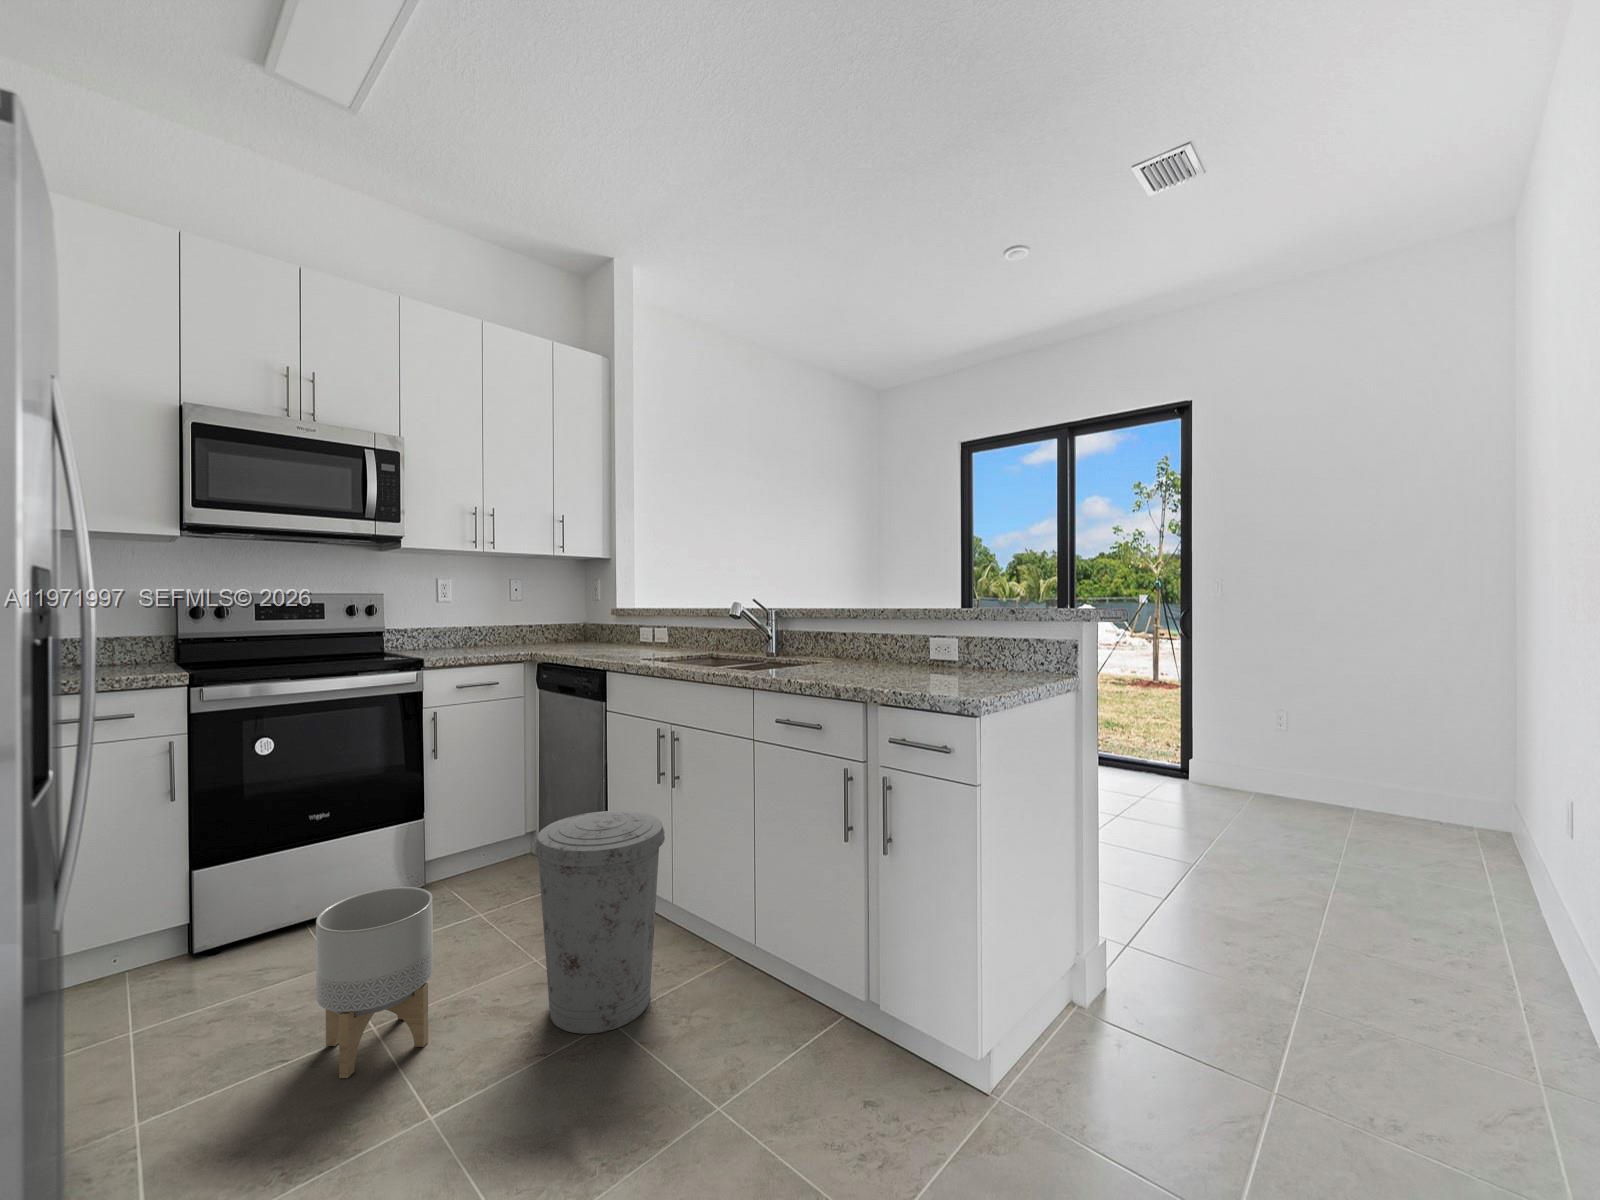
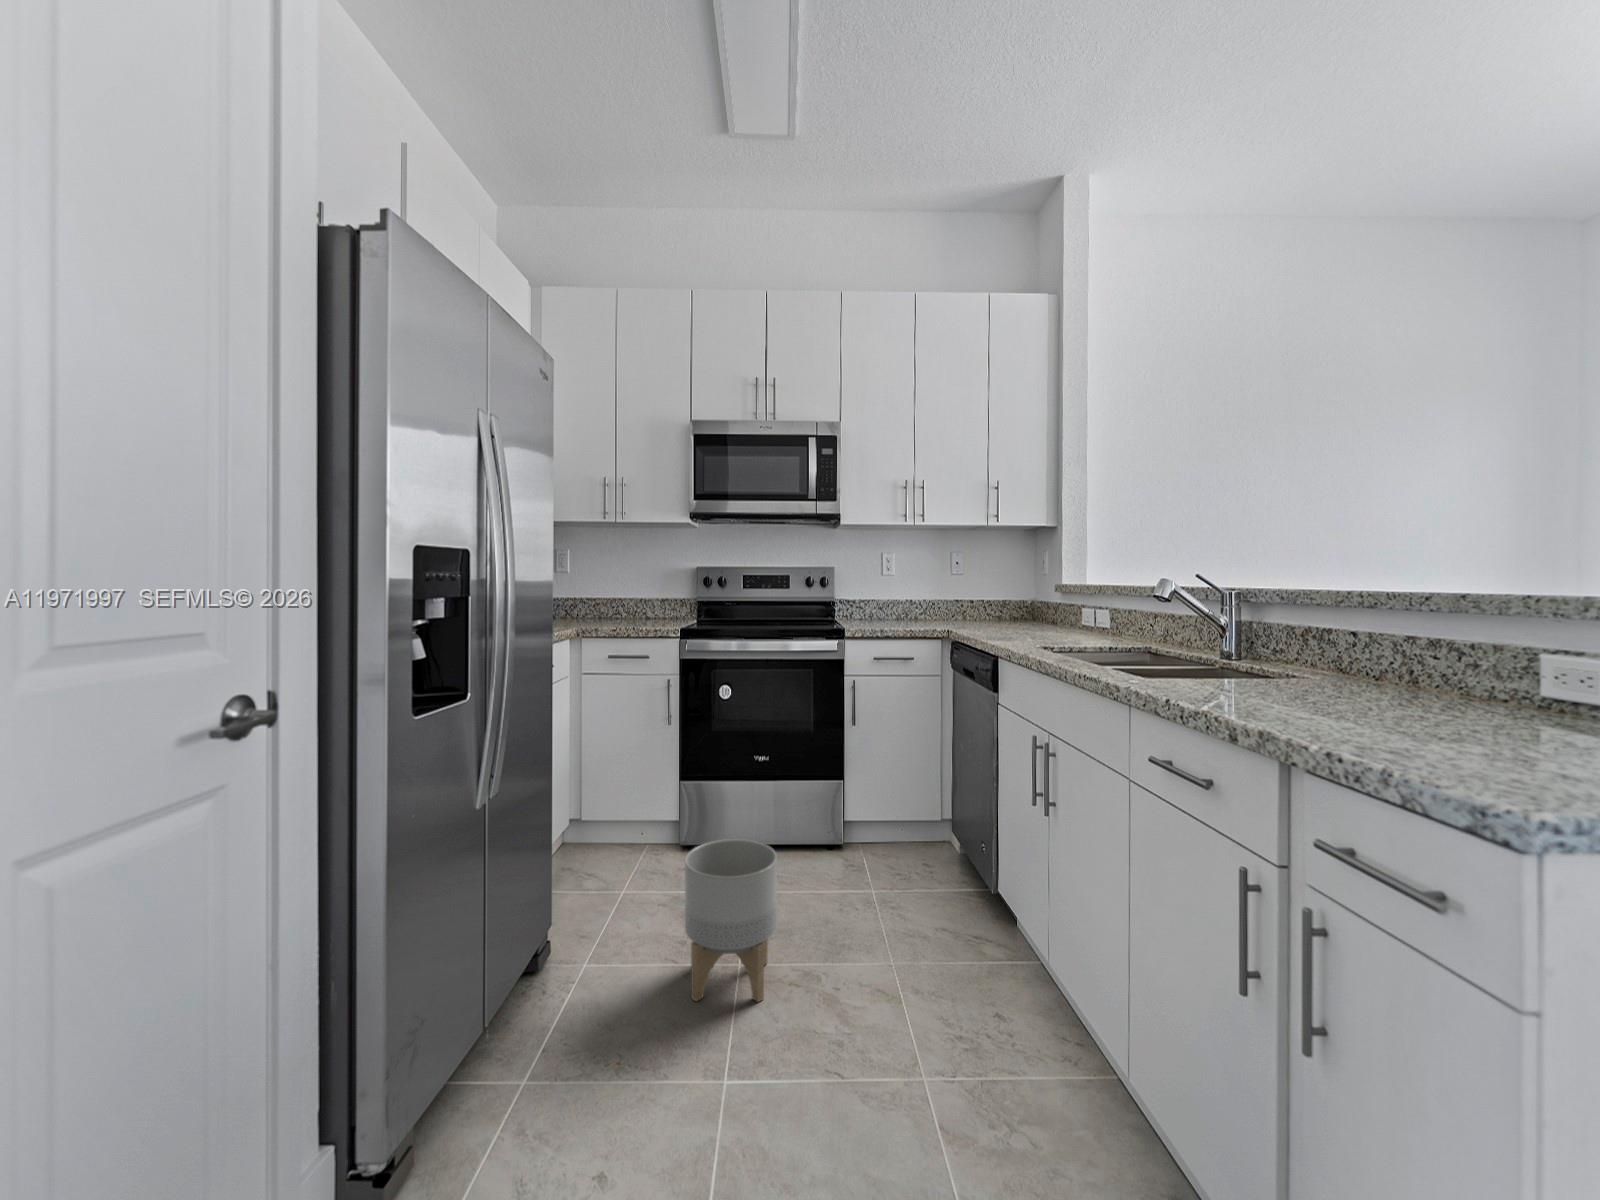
trash can: present [535,811,665,1034] -> none [854,818,1003,1083]

